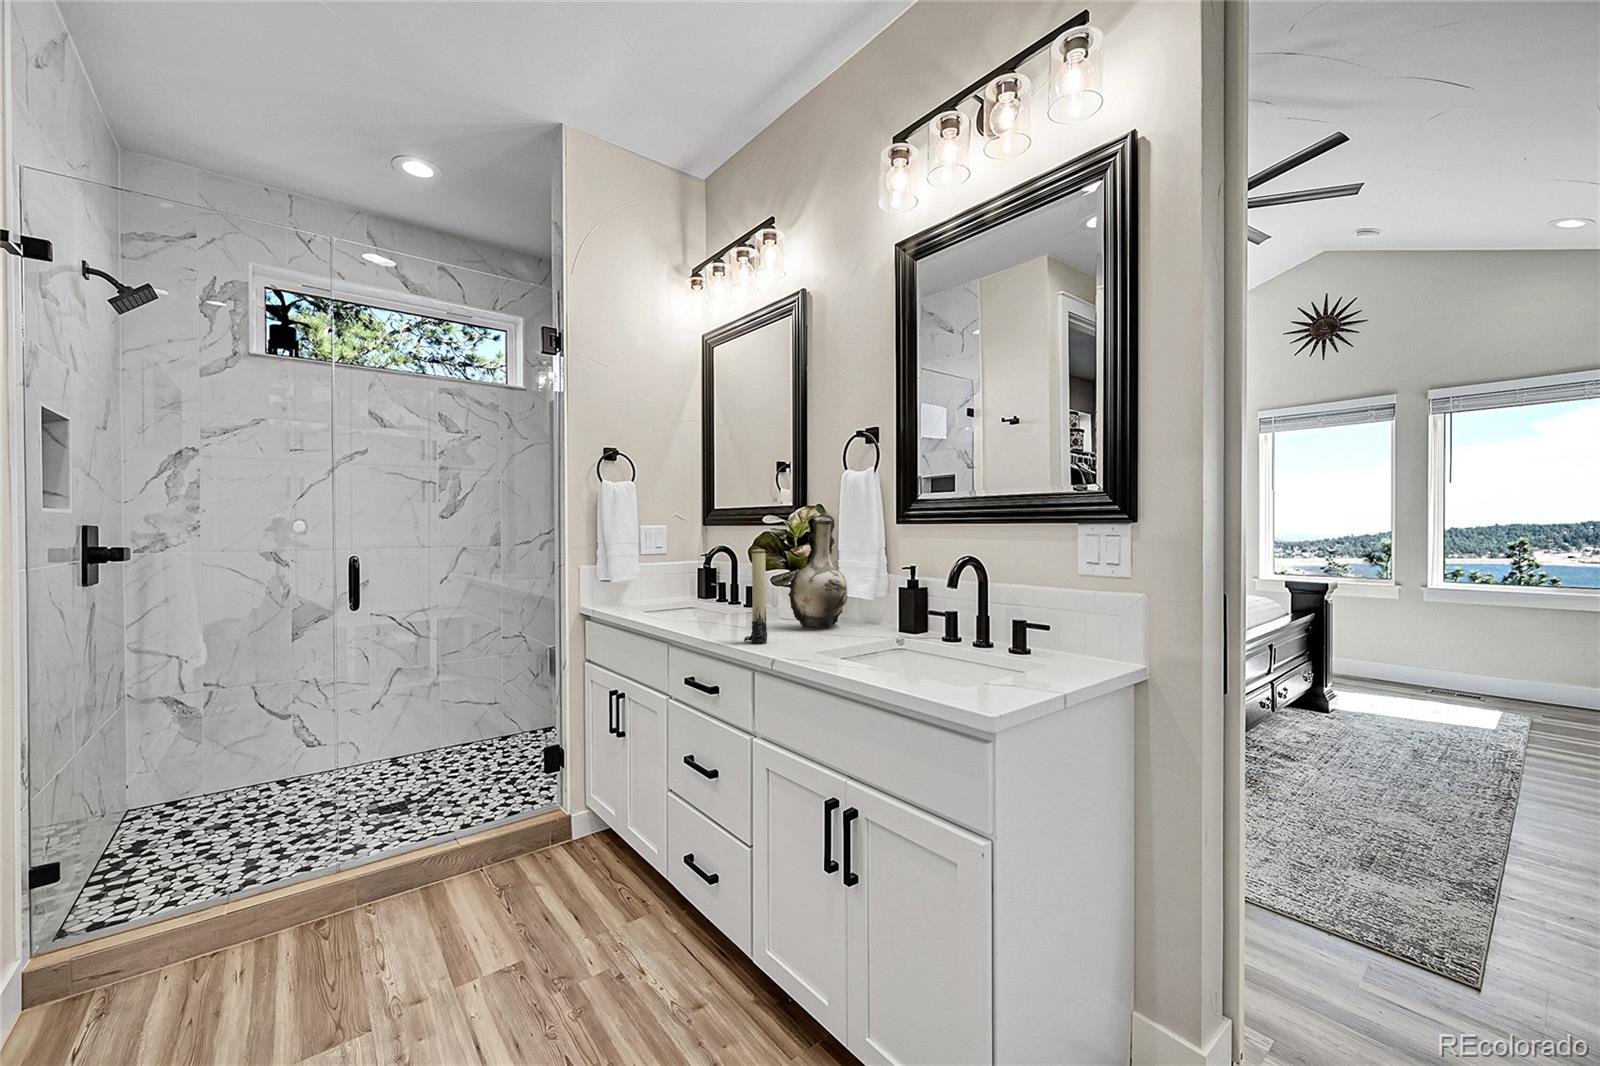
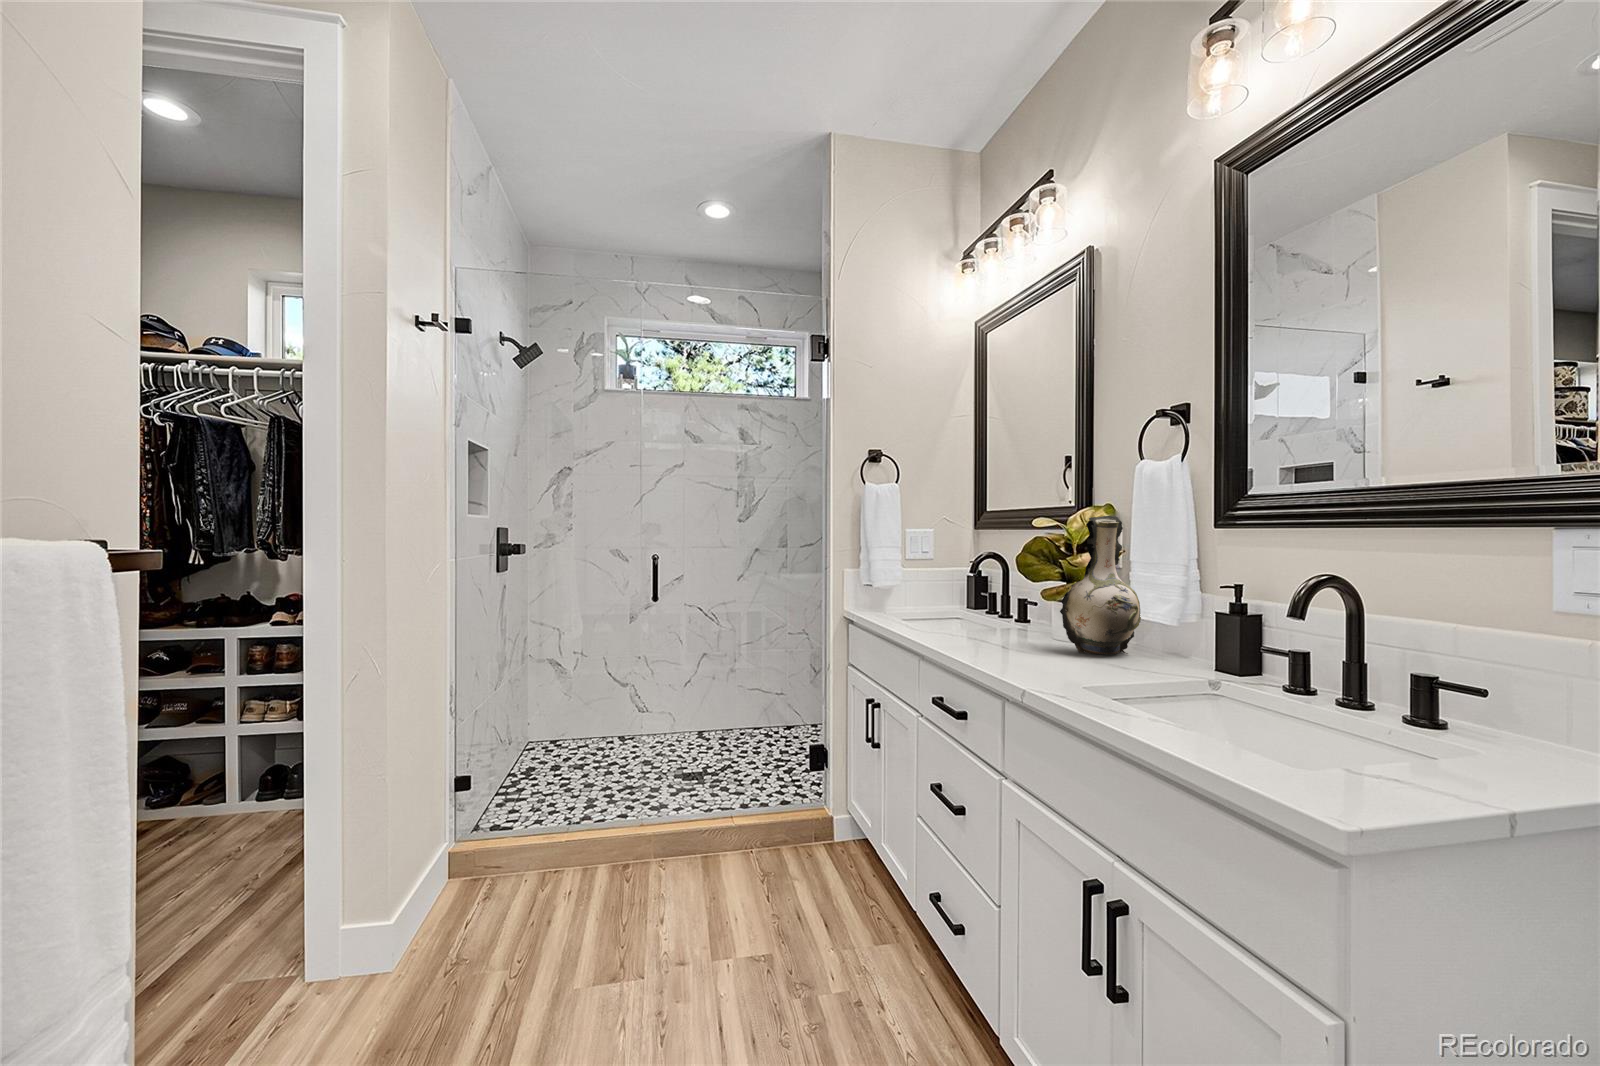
candle: present [744,549,767,643] -> none [998,557,1025,668]

